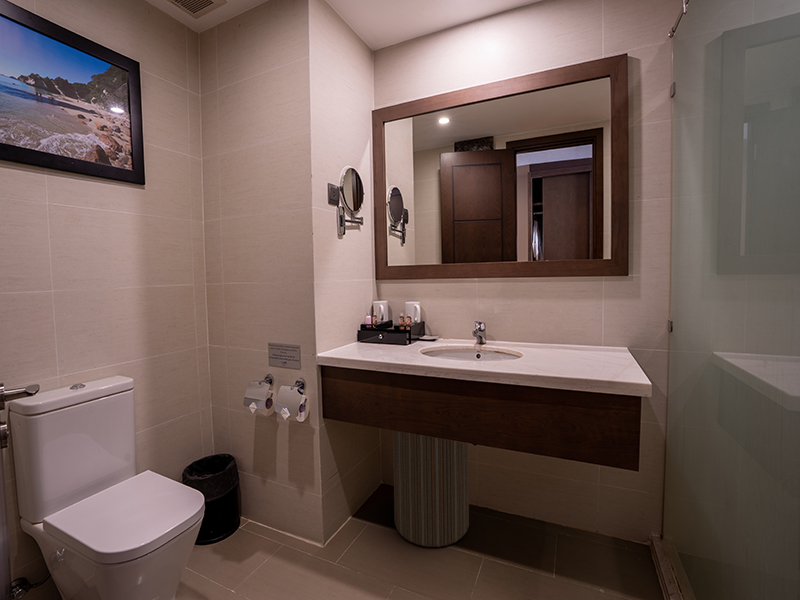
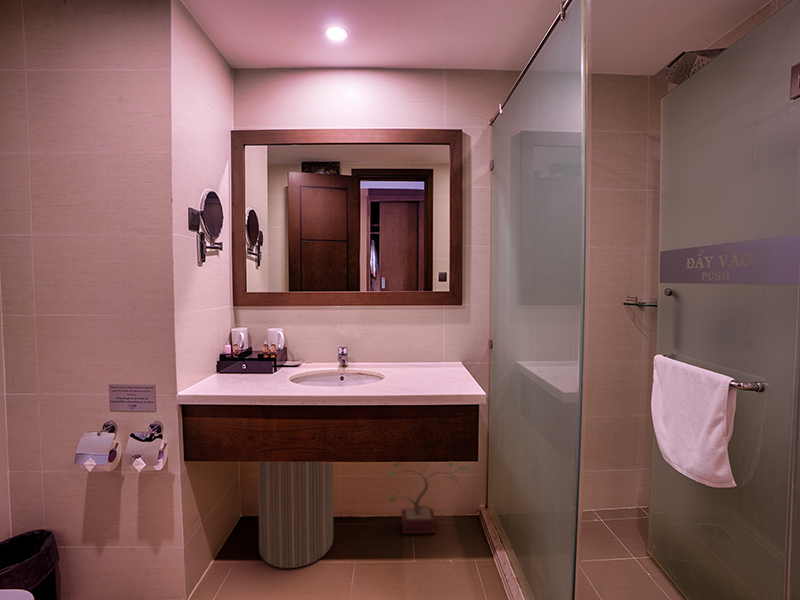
potted plant: none [530,438,642,552] -> present [389,462,468,534]

